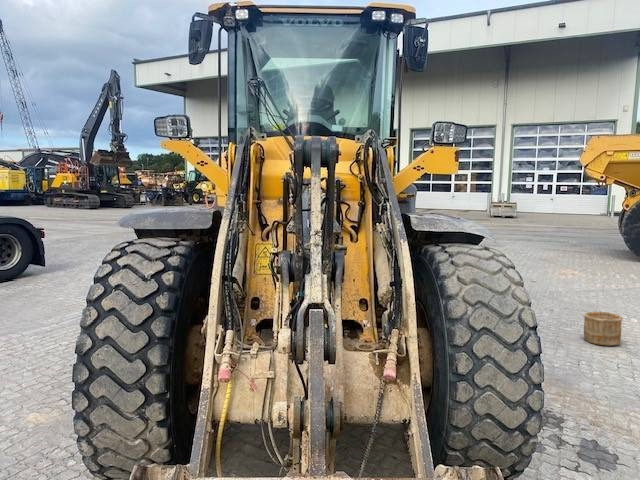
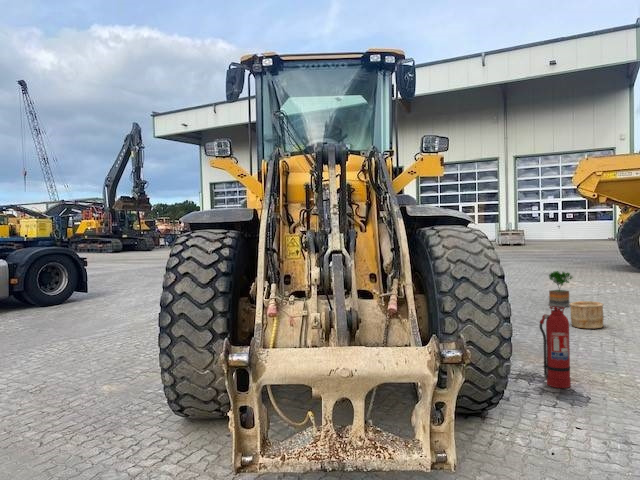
potted tree: none [555,268,584,311] -> present [549,271,573,307]
fire extinguisher: none [566,347,604,448] -> present [540,306,571,388]

